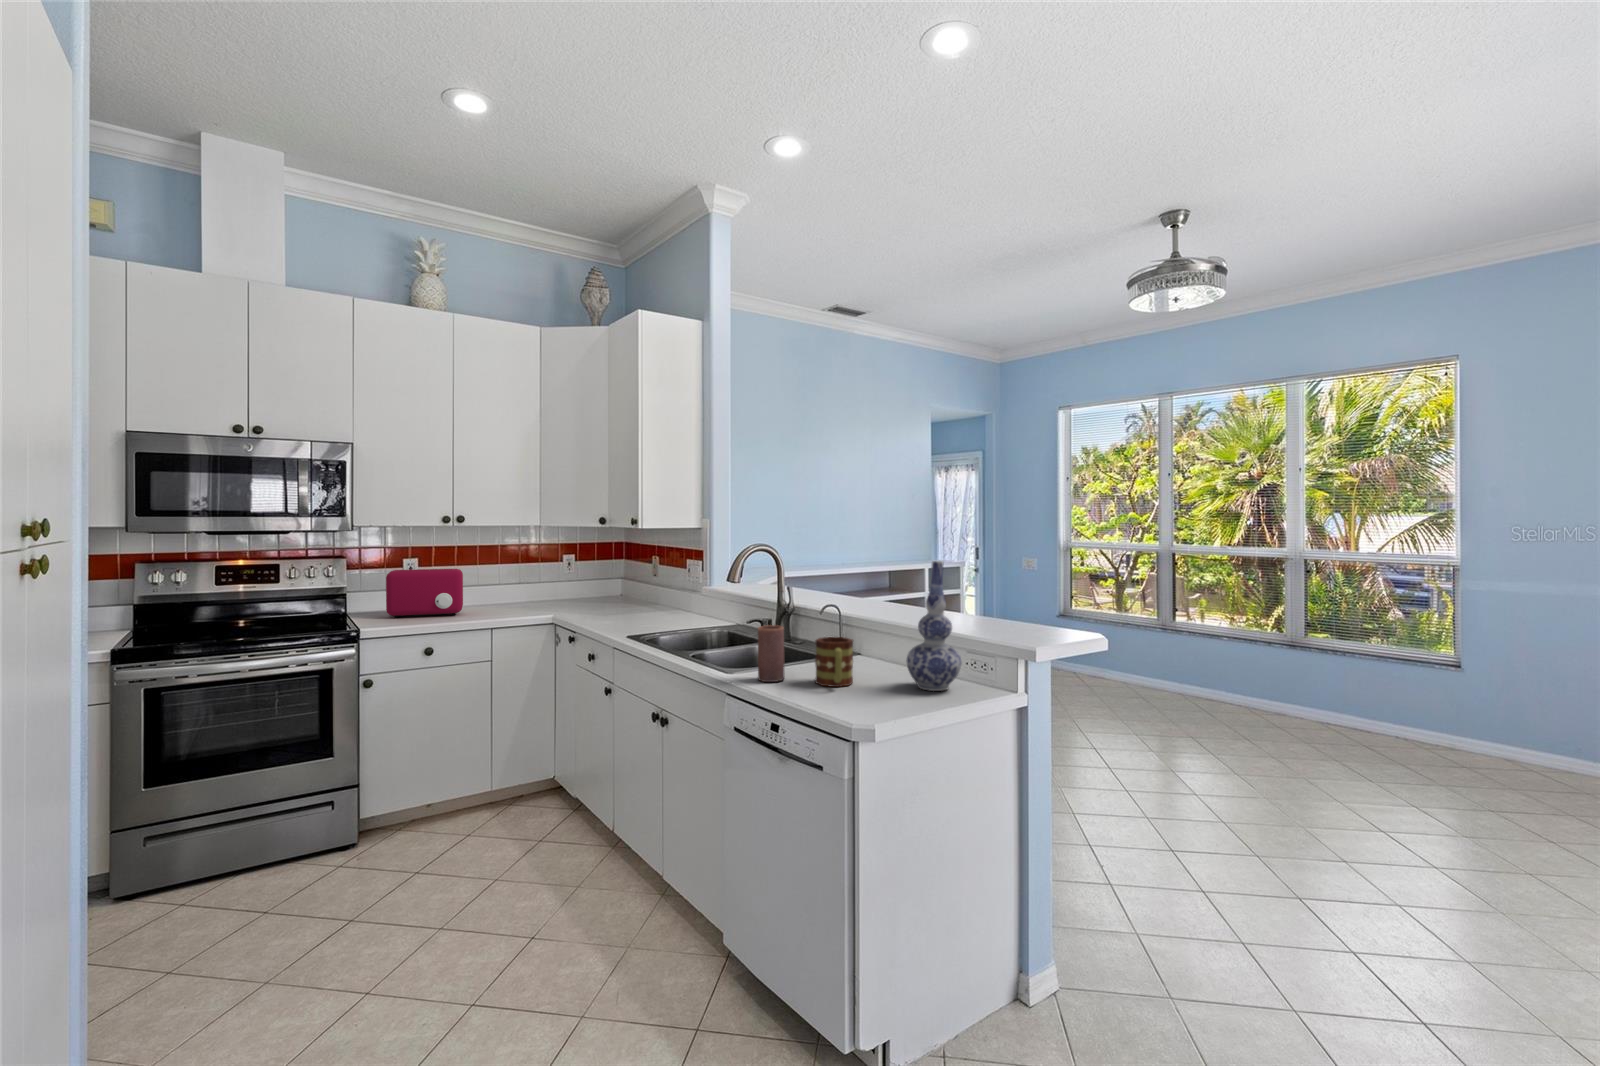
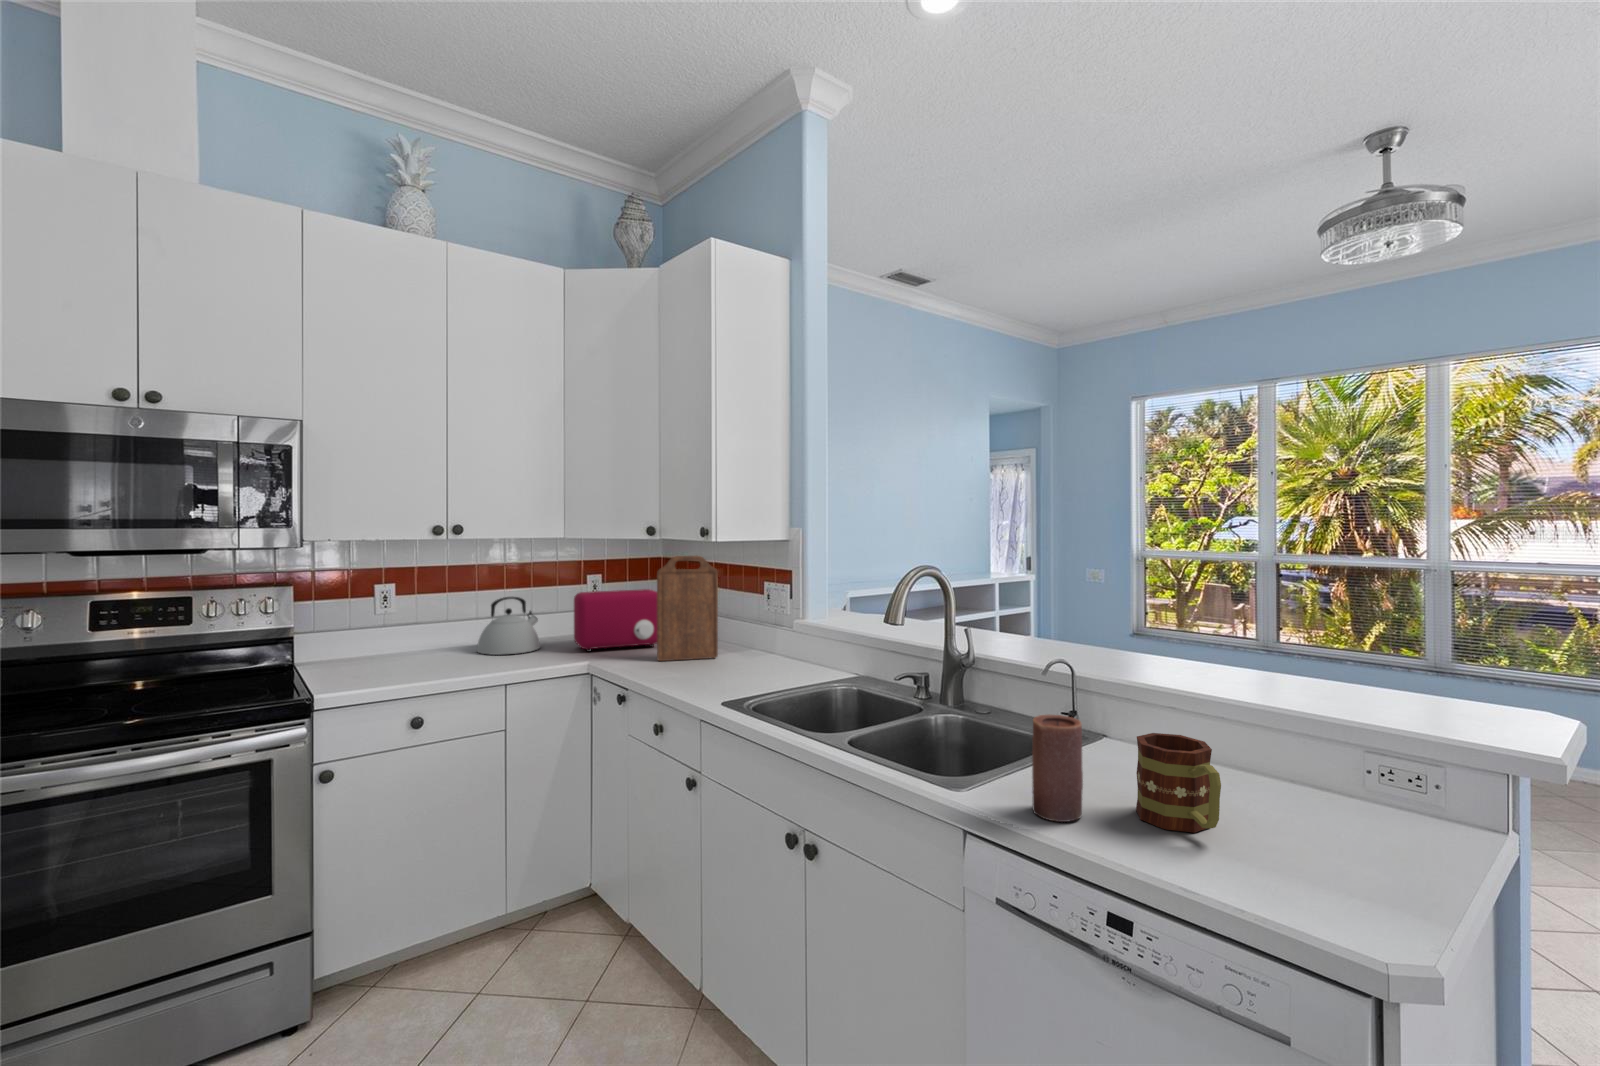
cutting board: none [601,539,647,616] -> present [657,556,718,661]
vase: present [906,561,962,691] -> none [1301,602,1422,839]
toaster: present [386,569,463,618] -> present [574,589,657,652]
kettle: none [475,569,521,610] -> present [477,597,540,655]

